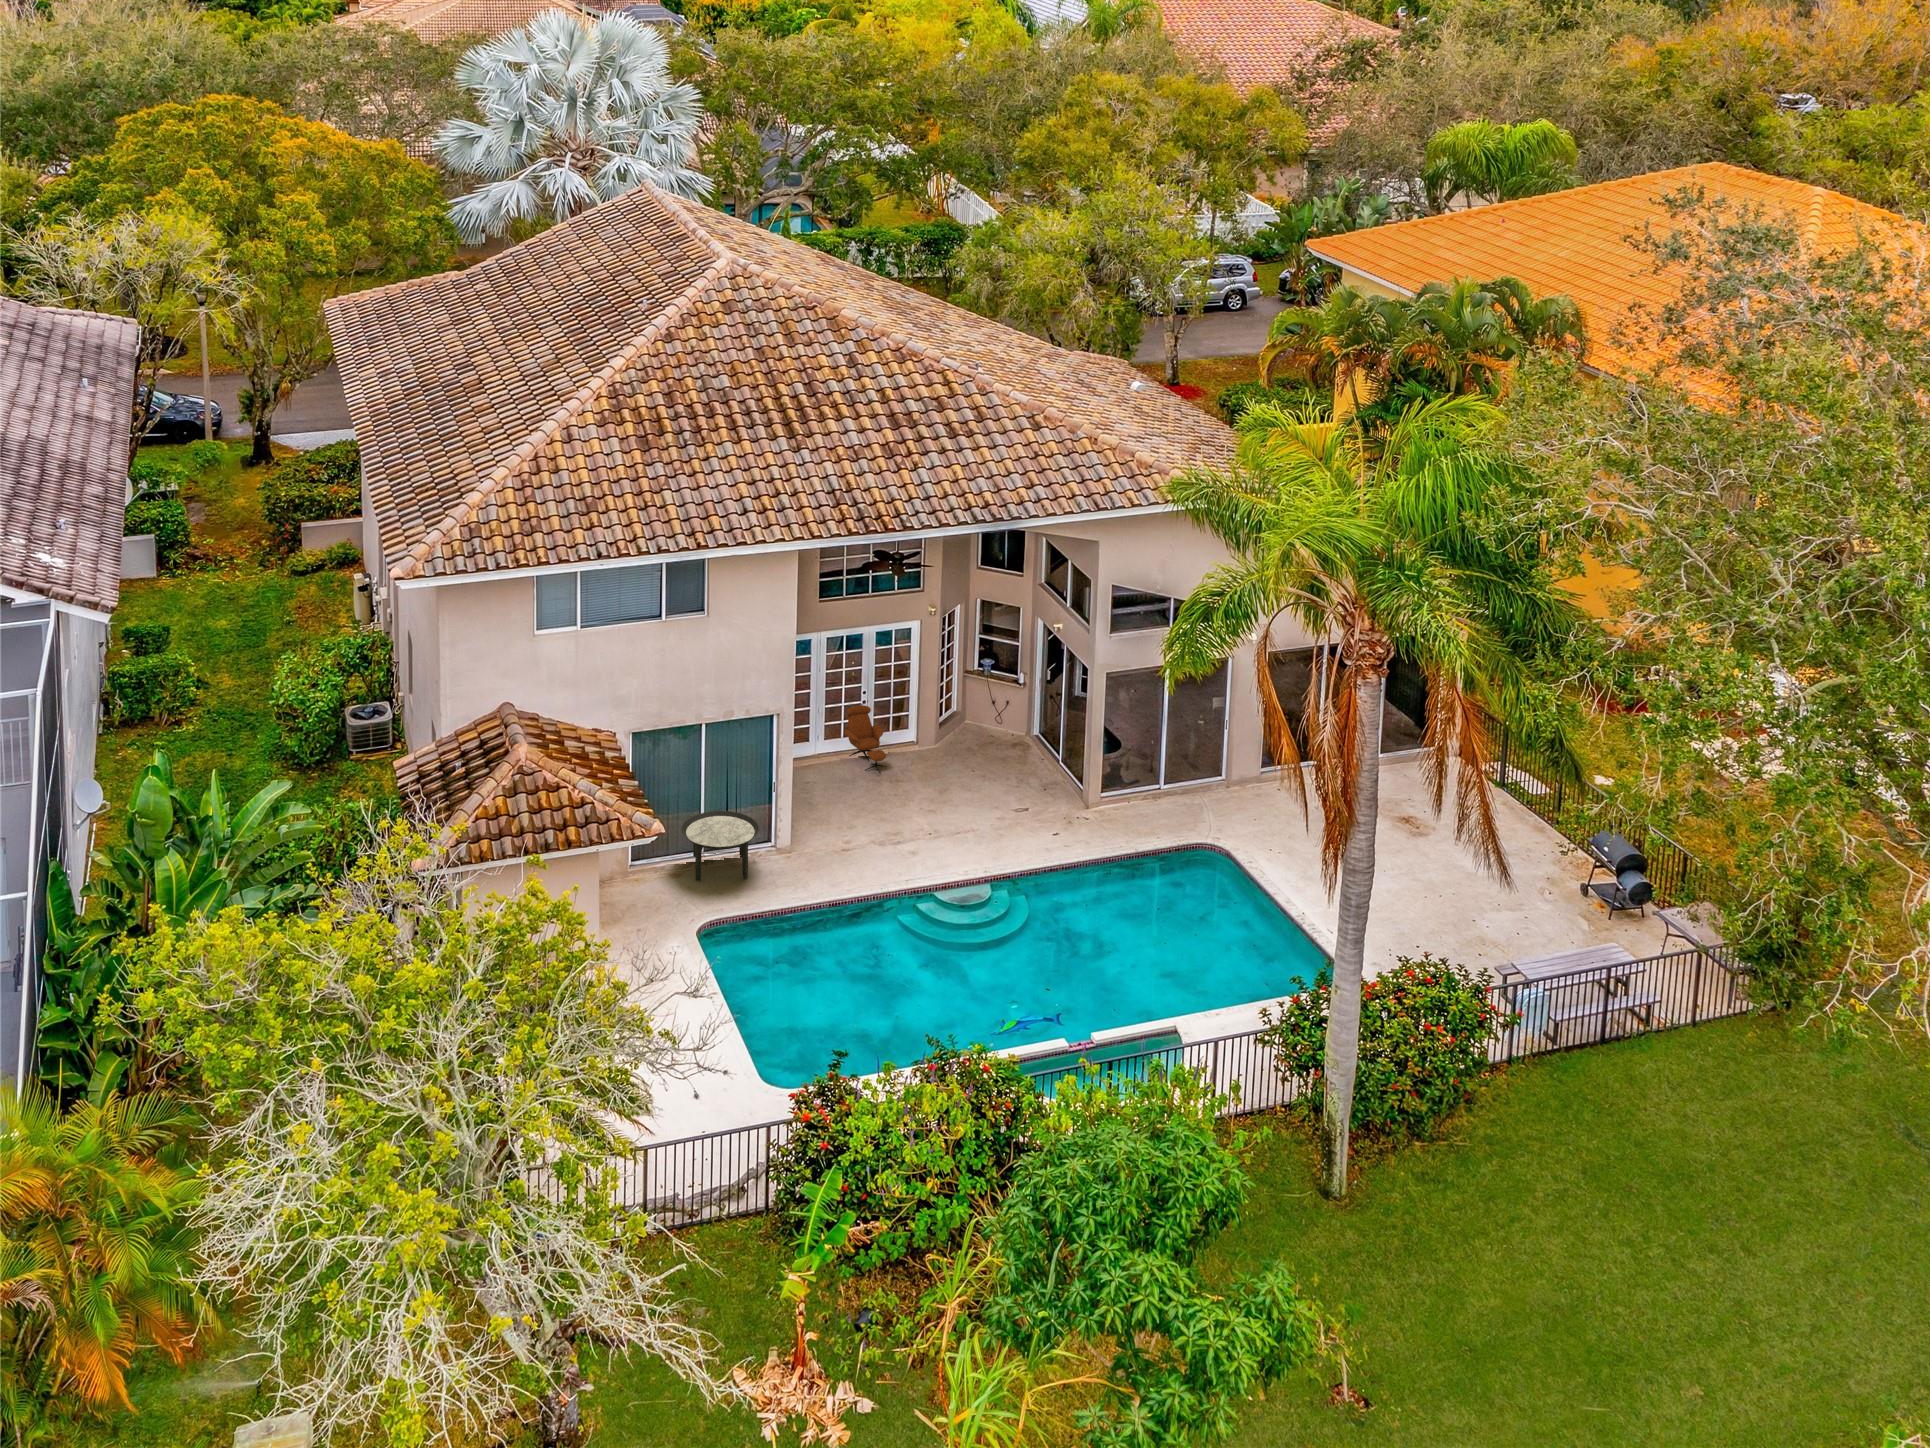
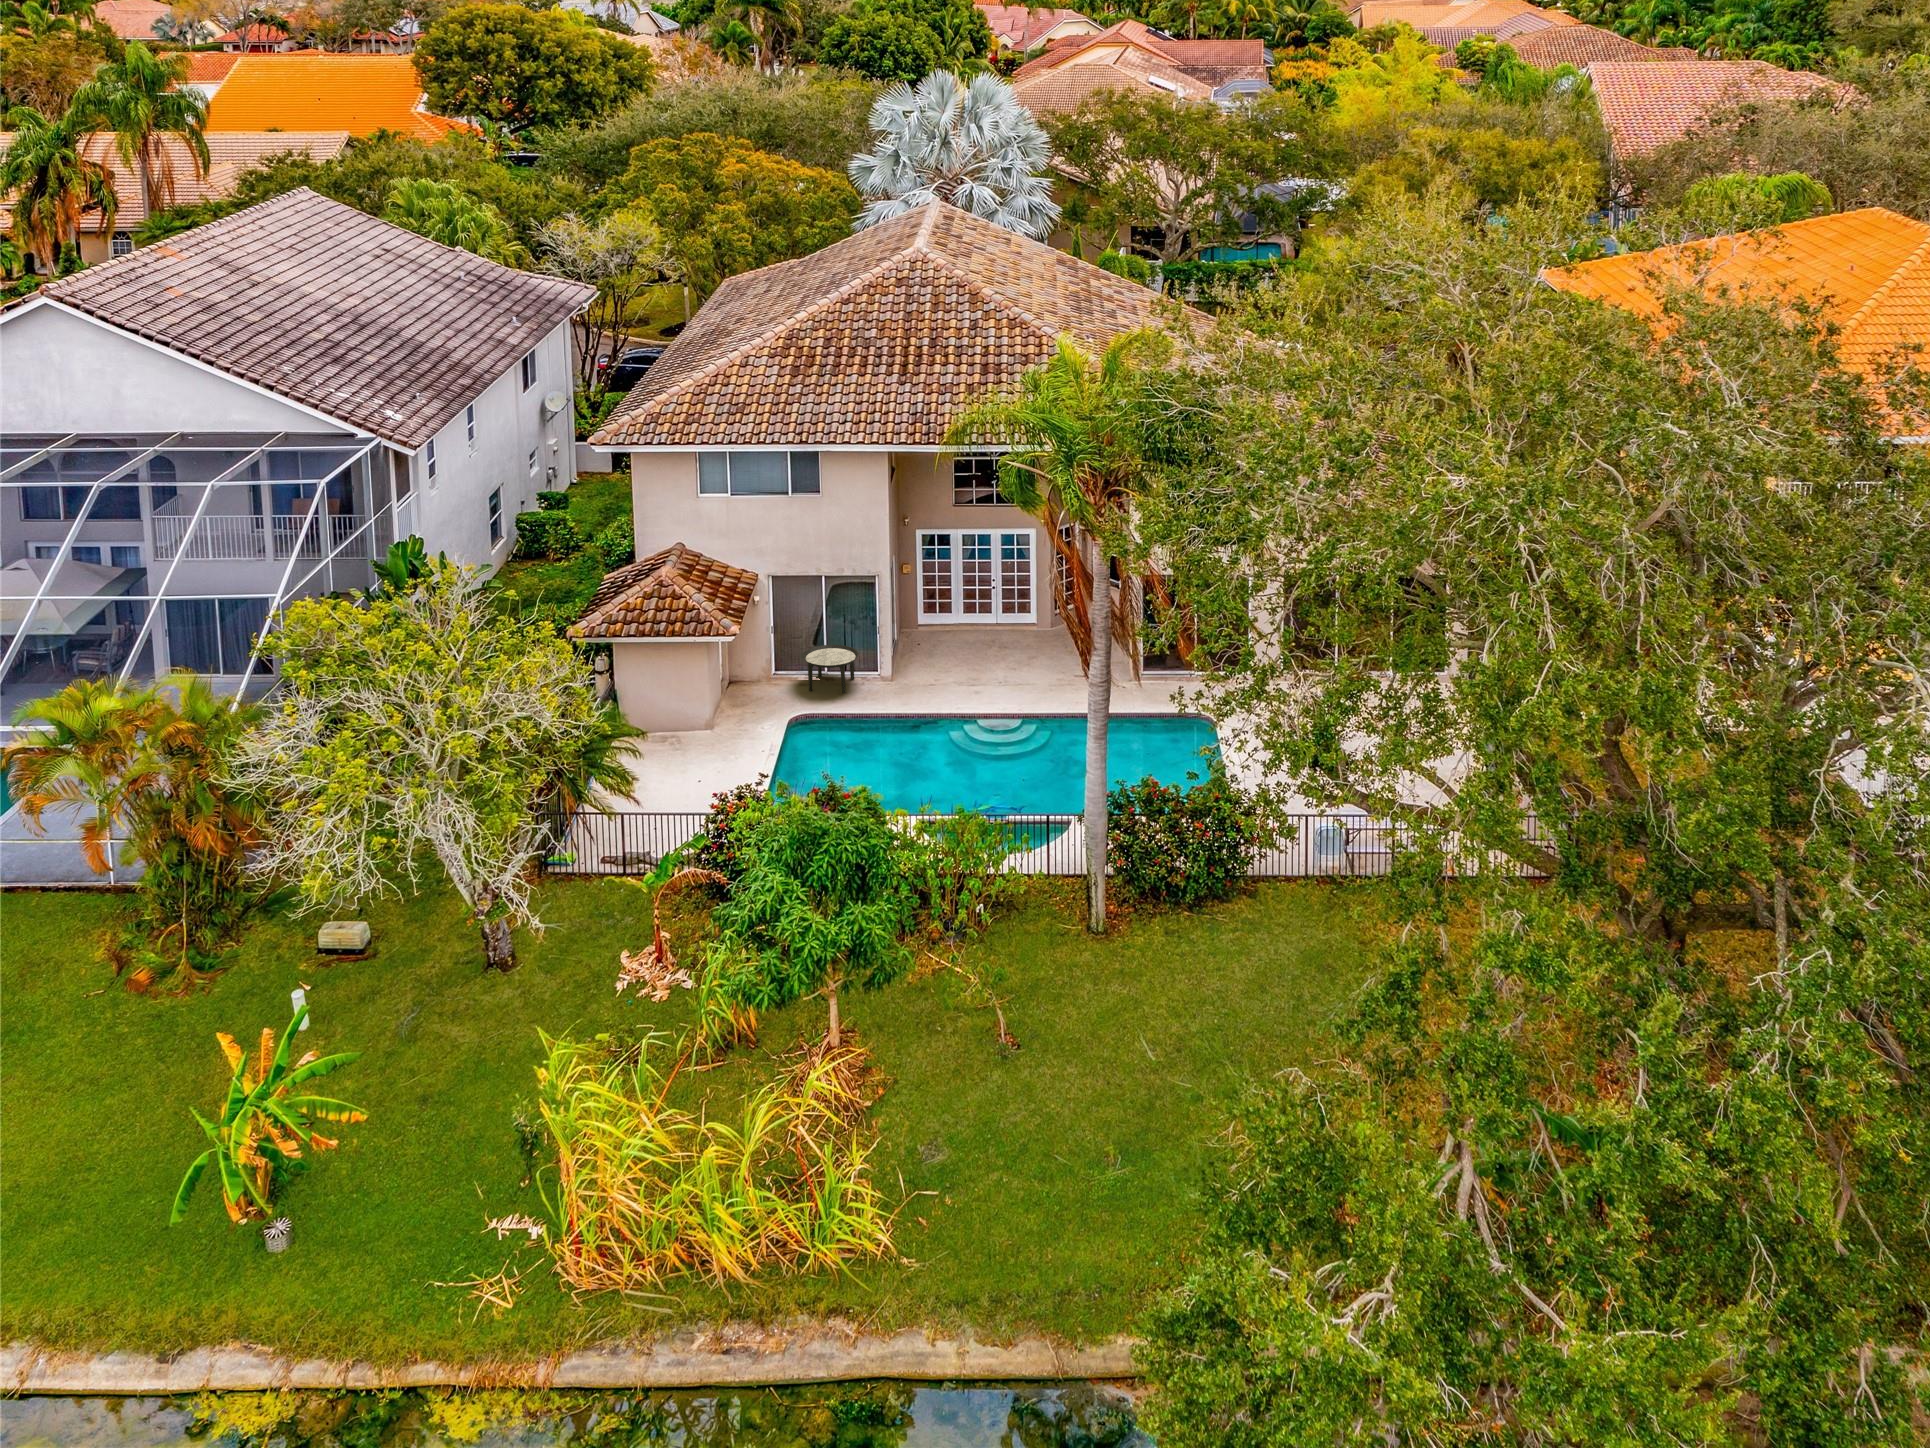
lounge chair: present [844,705,887,773] -> none [973,591,1003,641]

